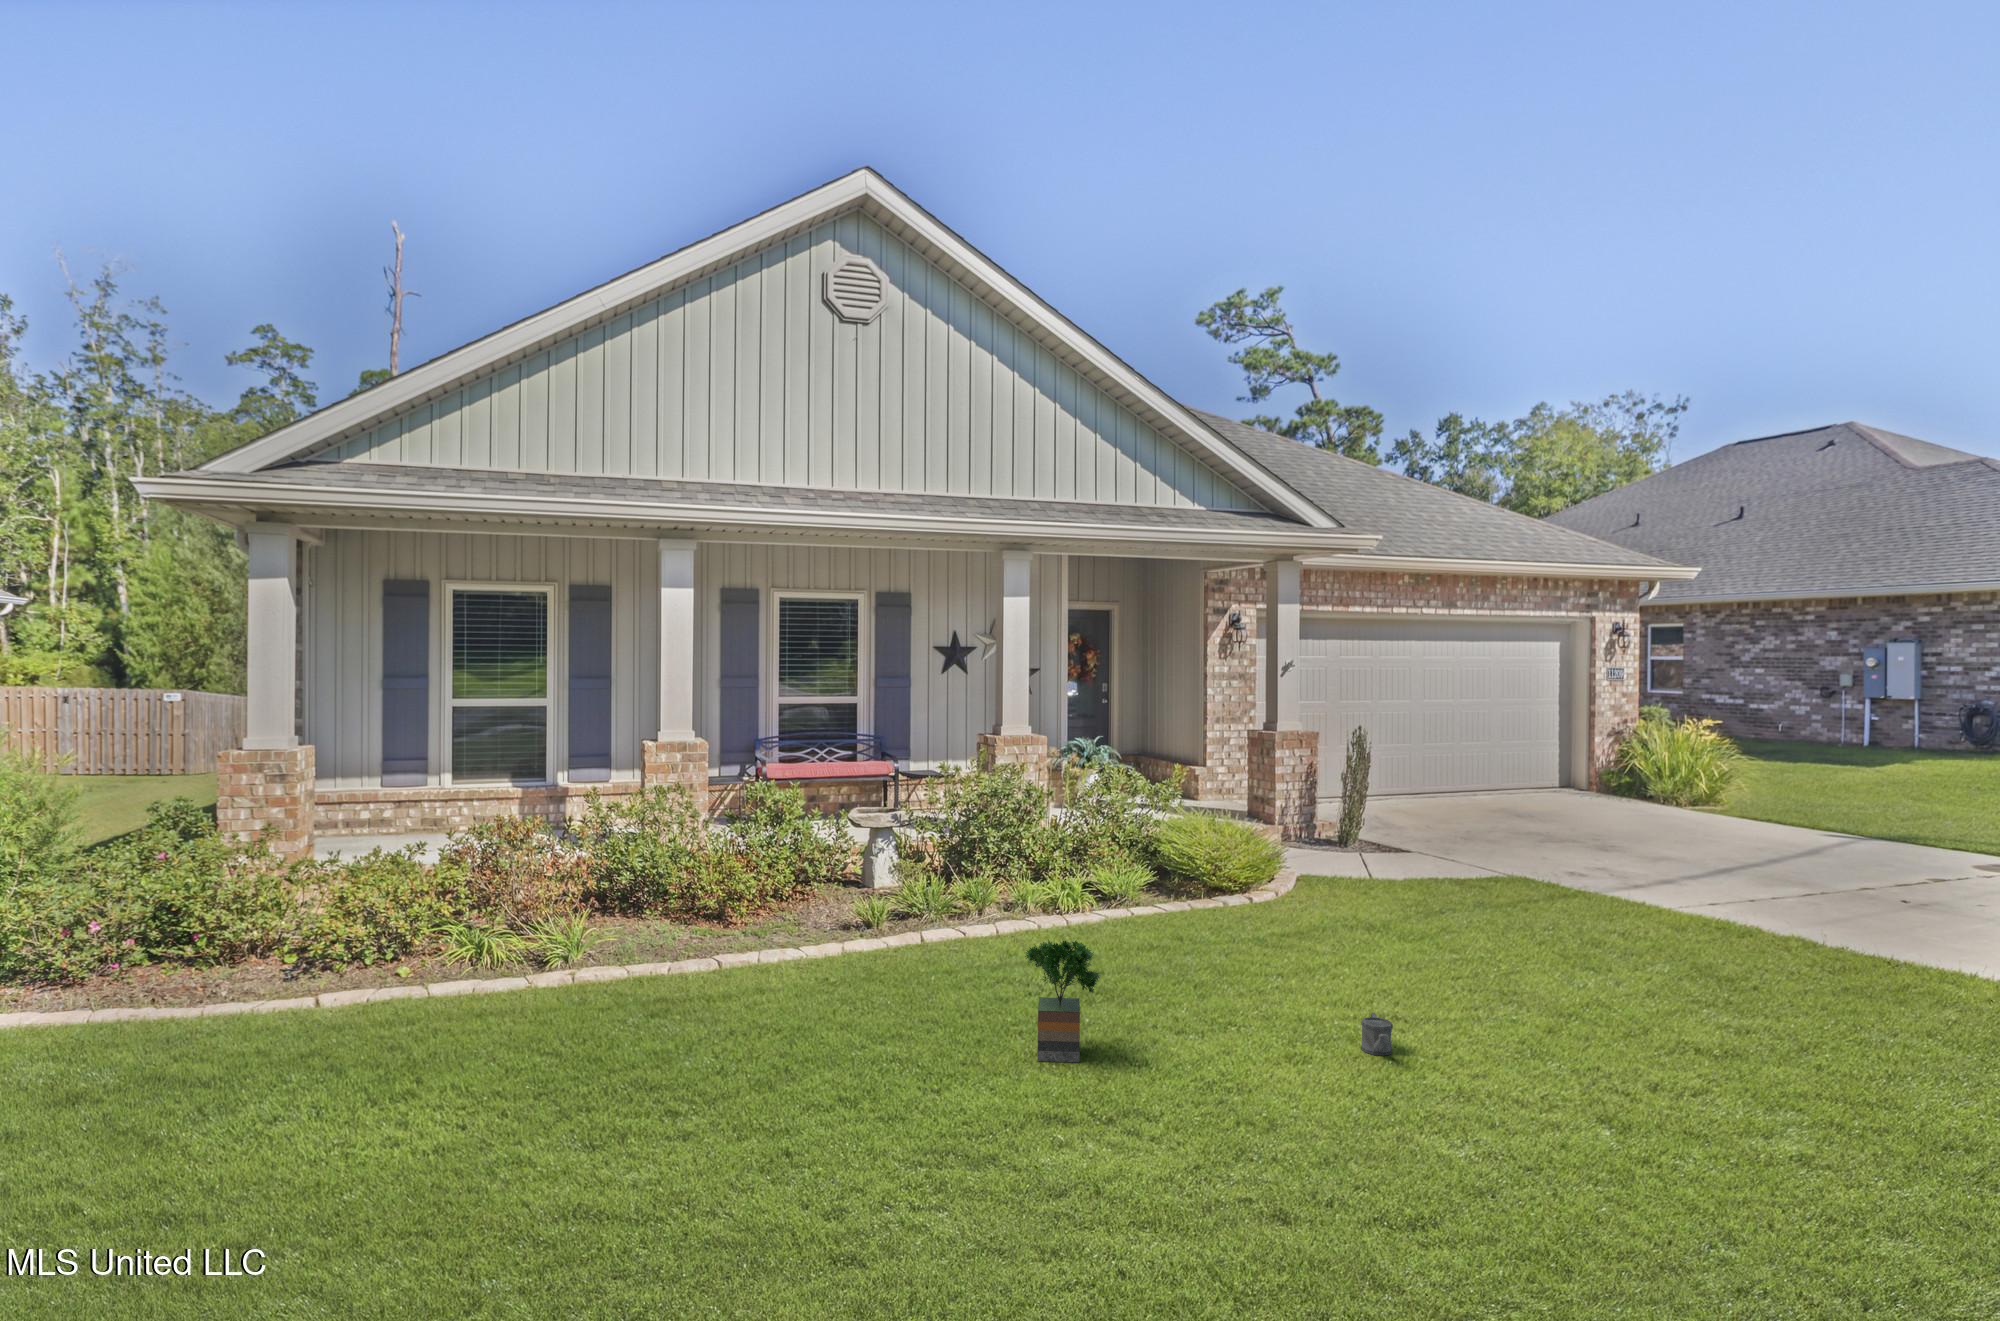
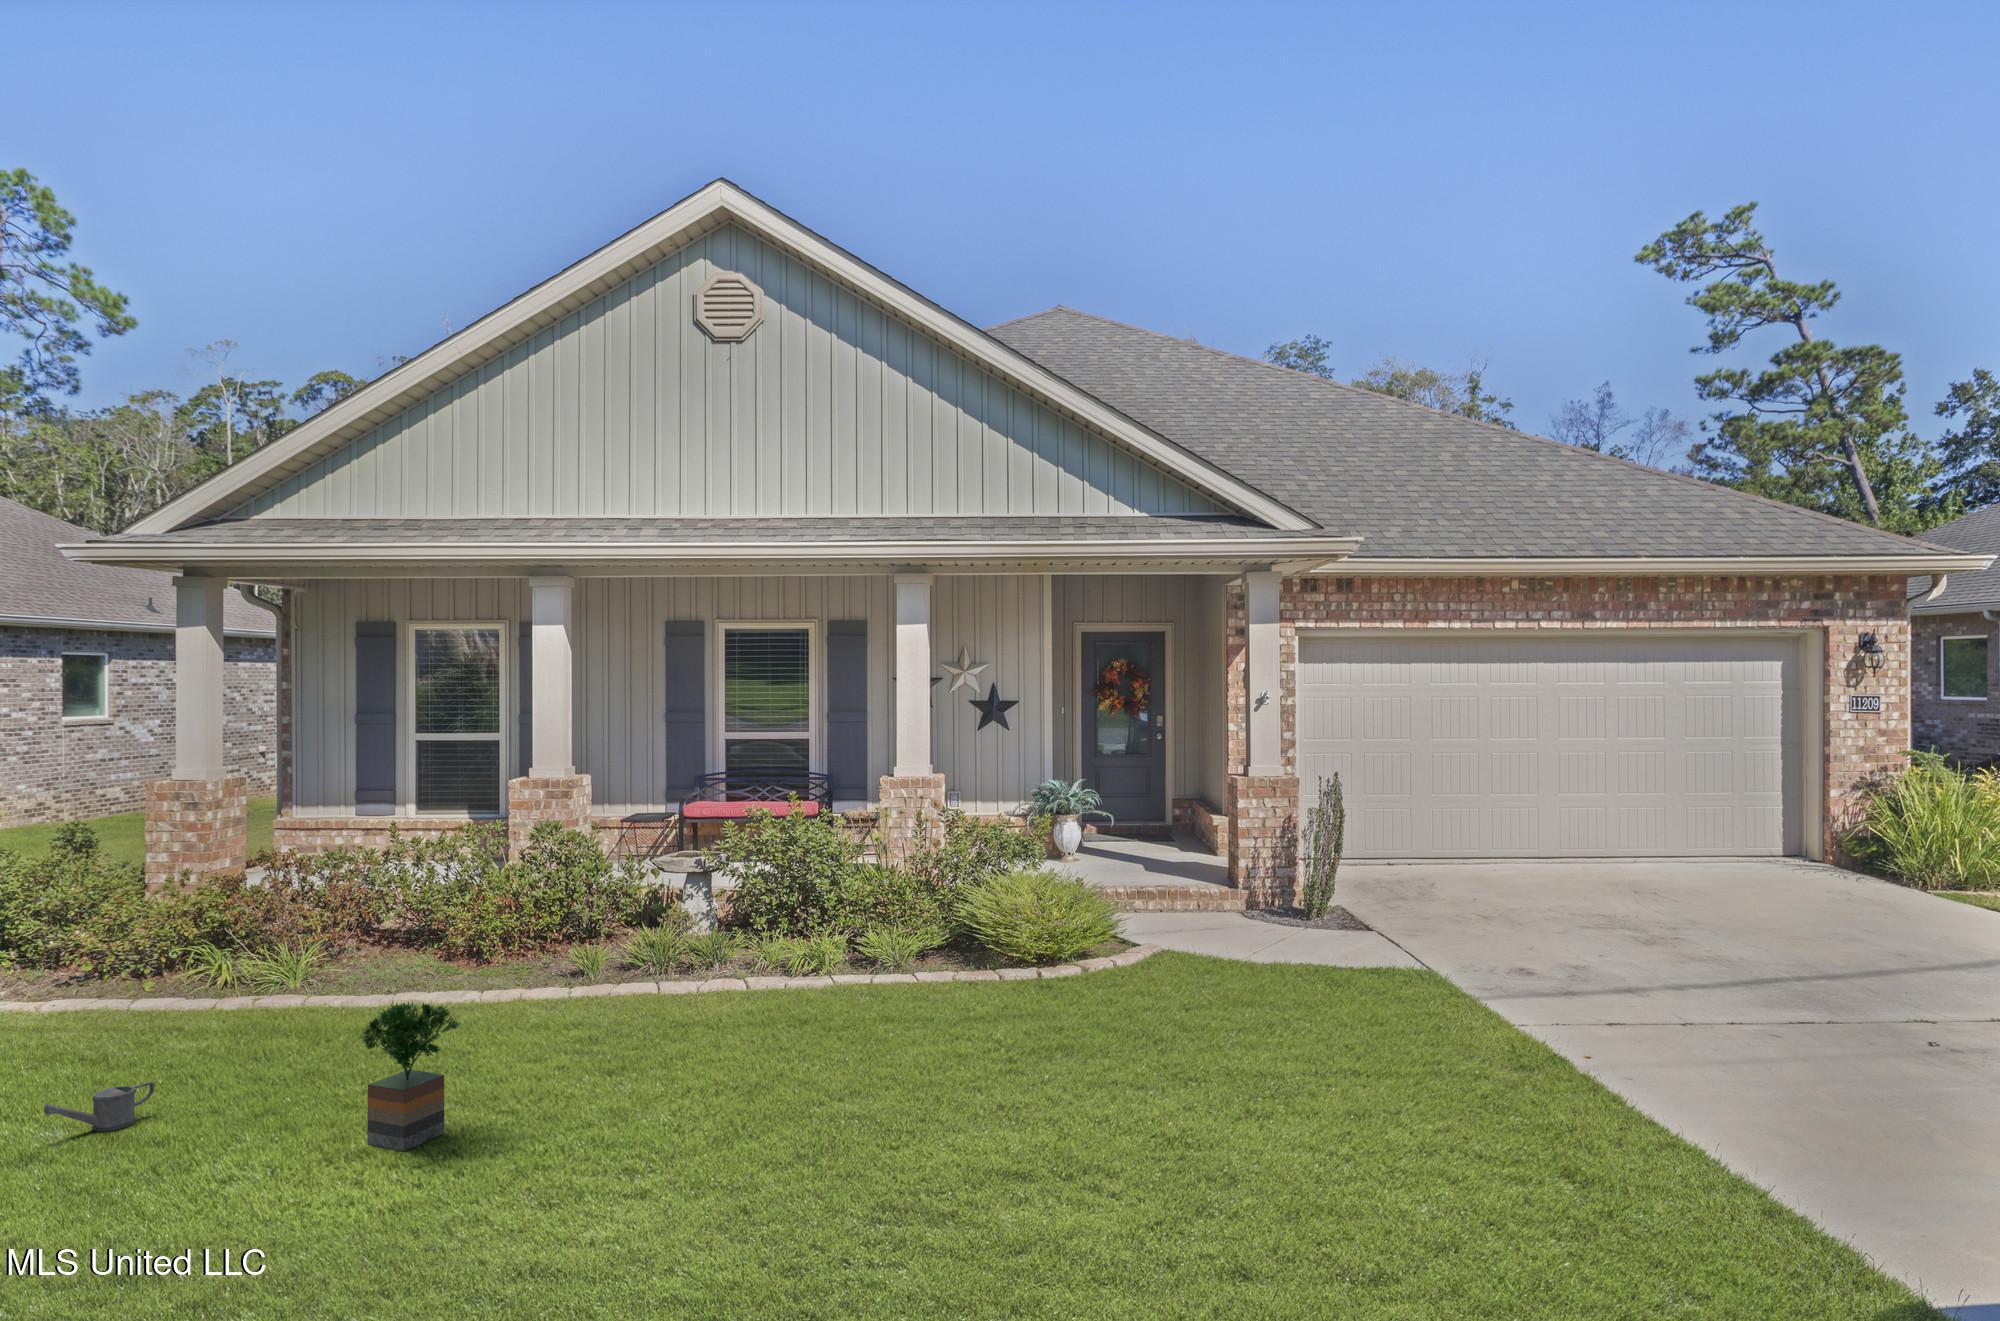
watering can: present [1361,1012,1393,1056] -> present [44,1082,154,1132]

